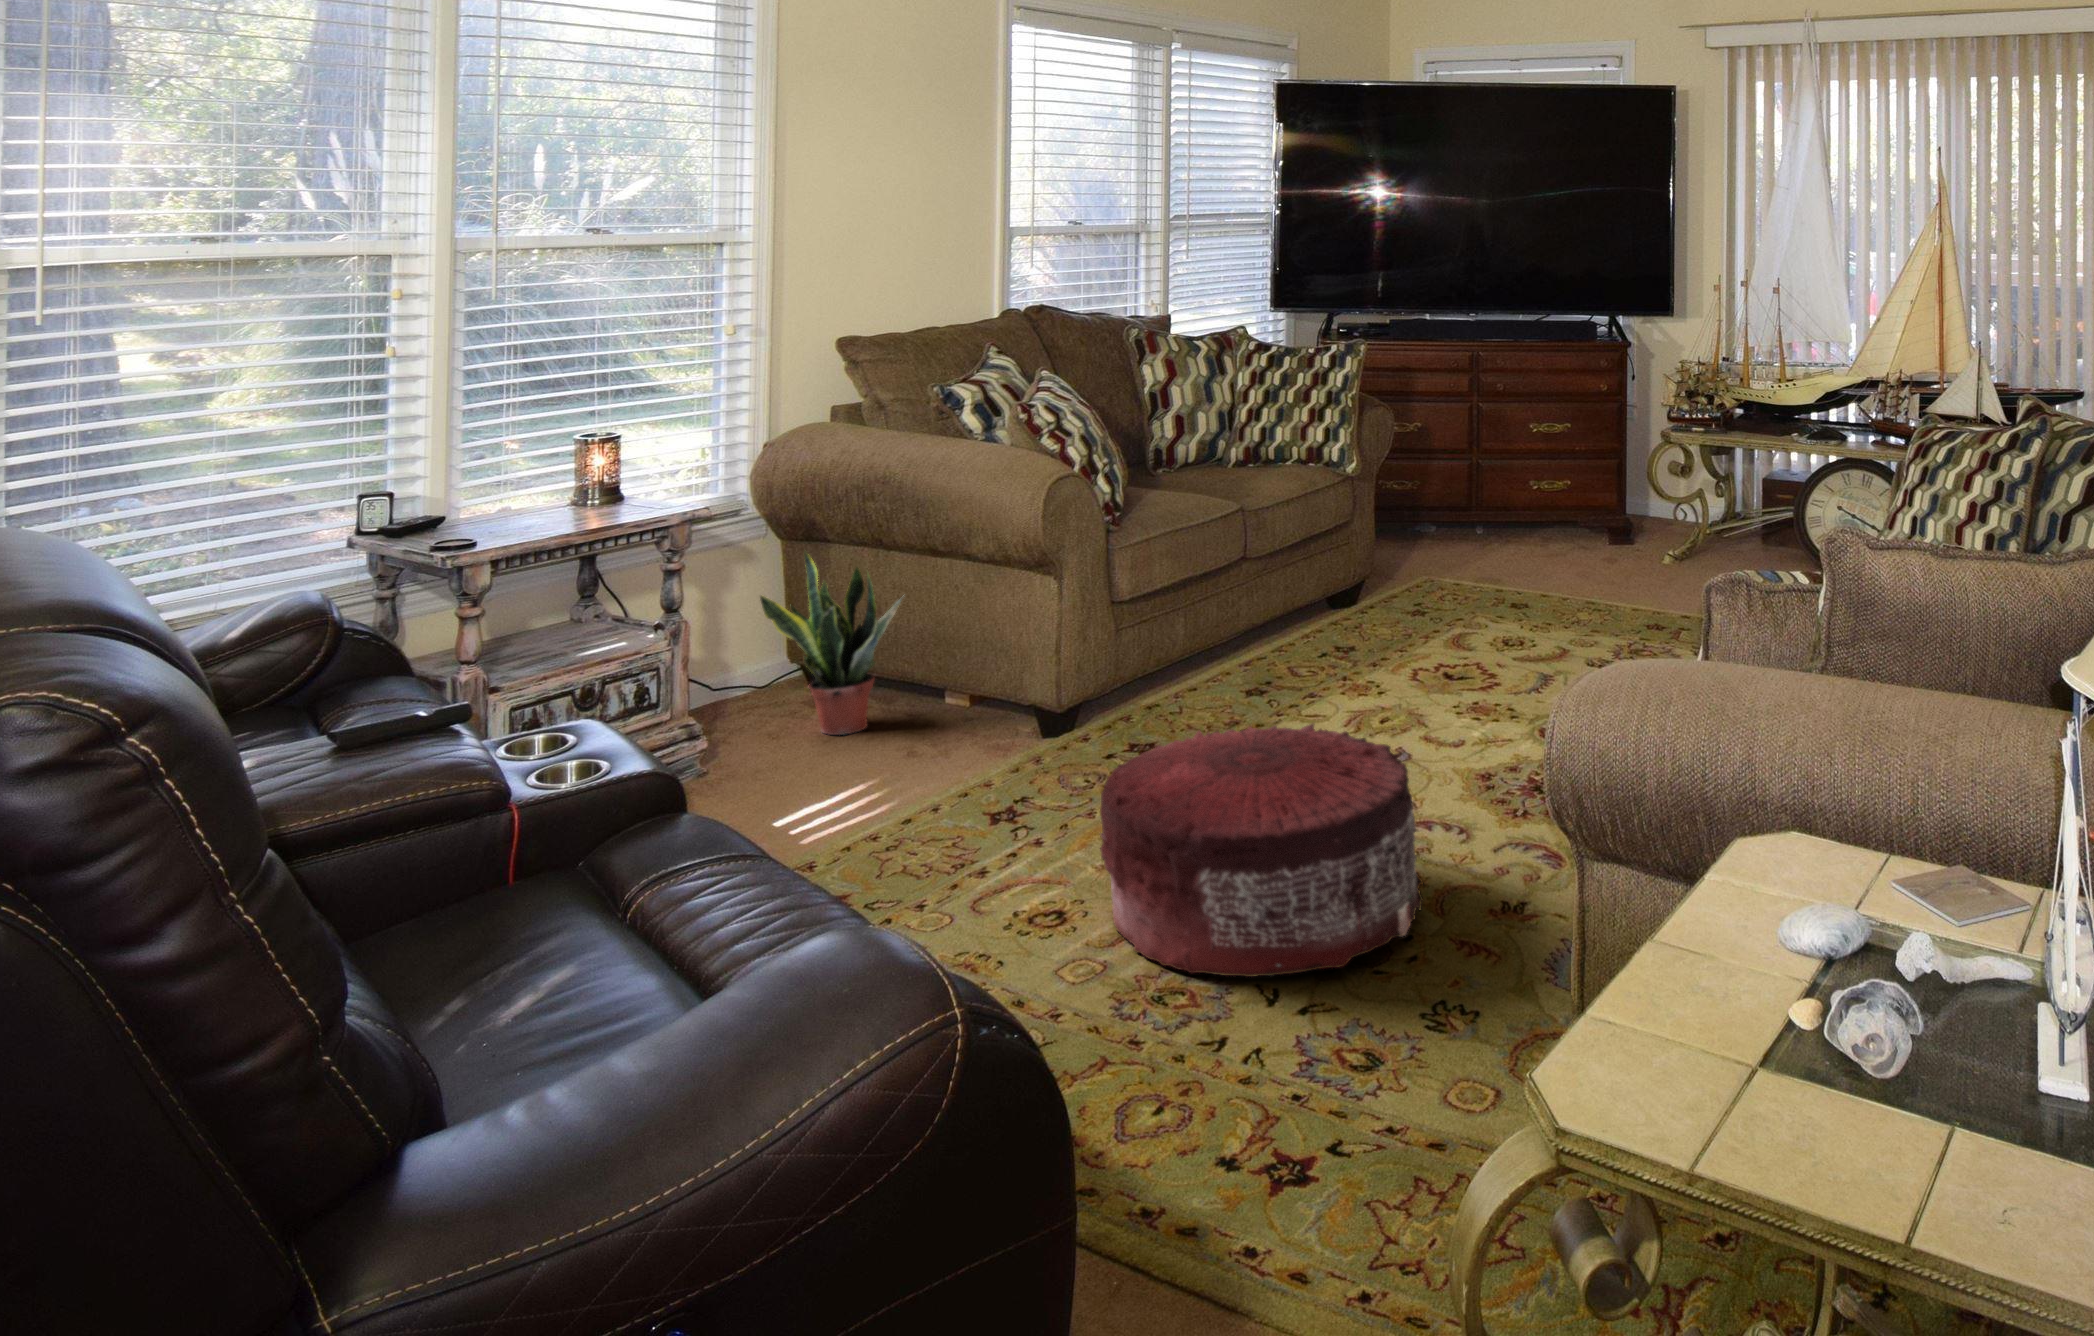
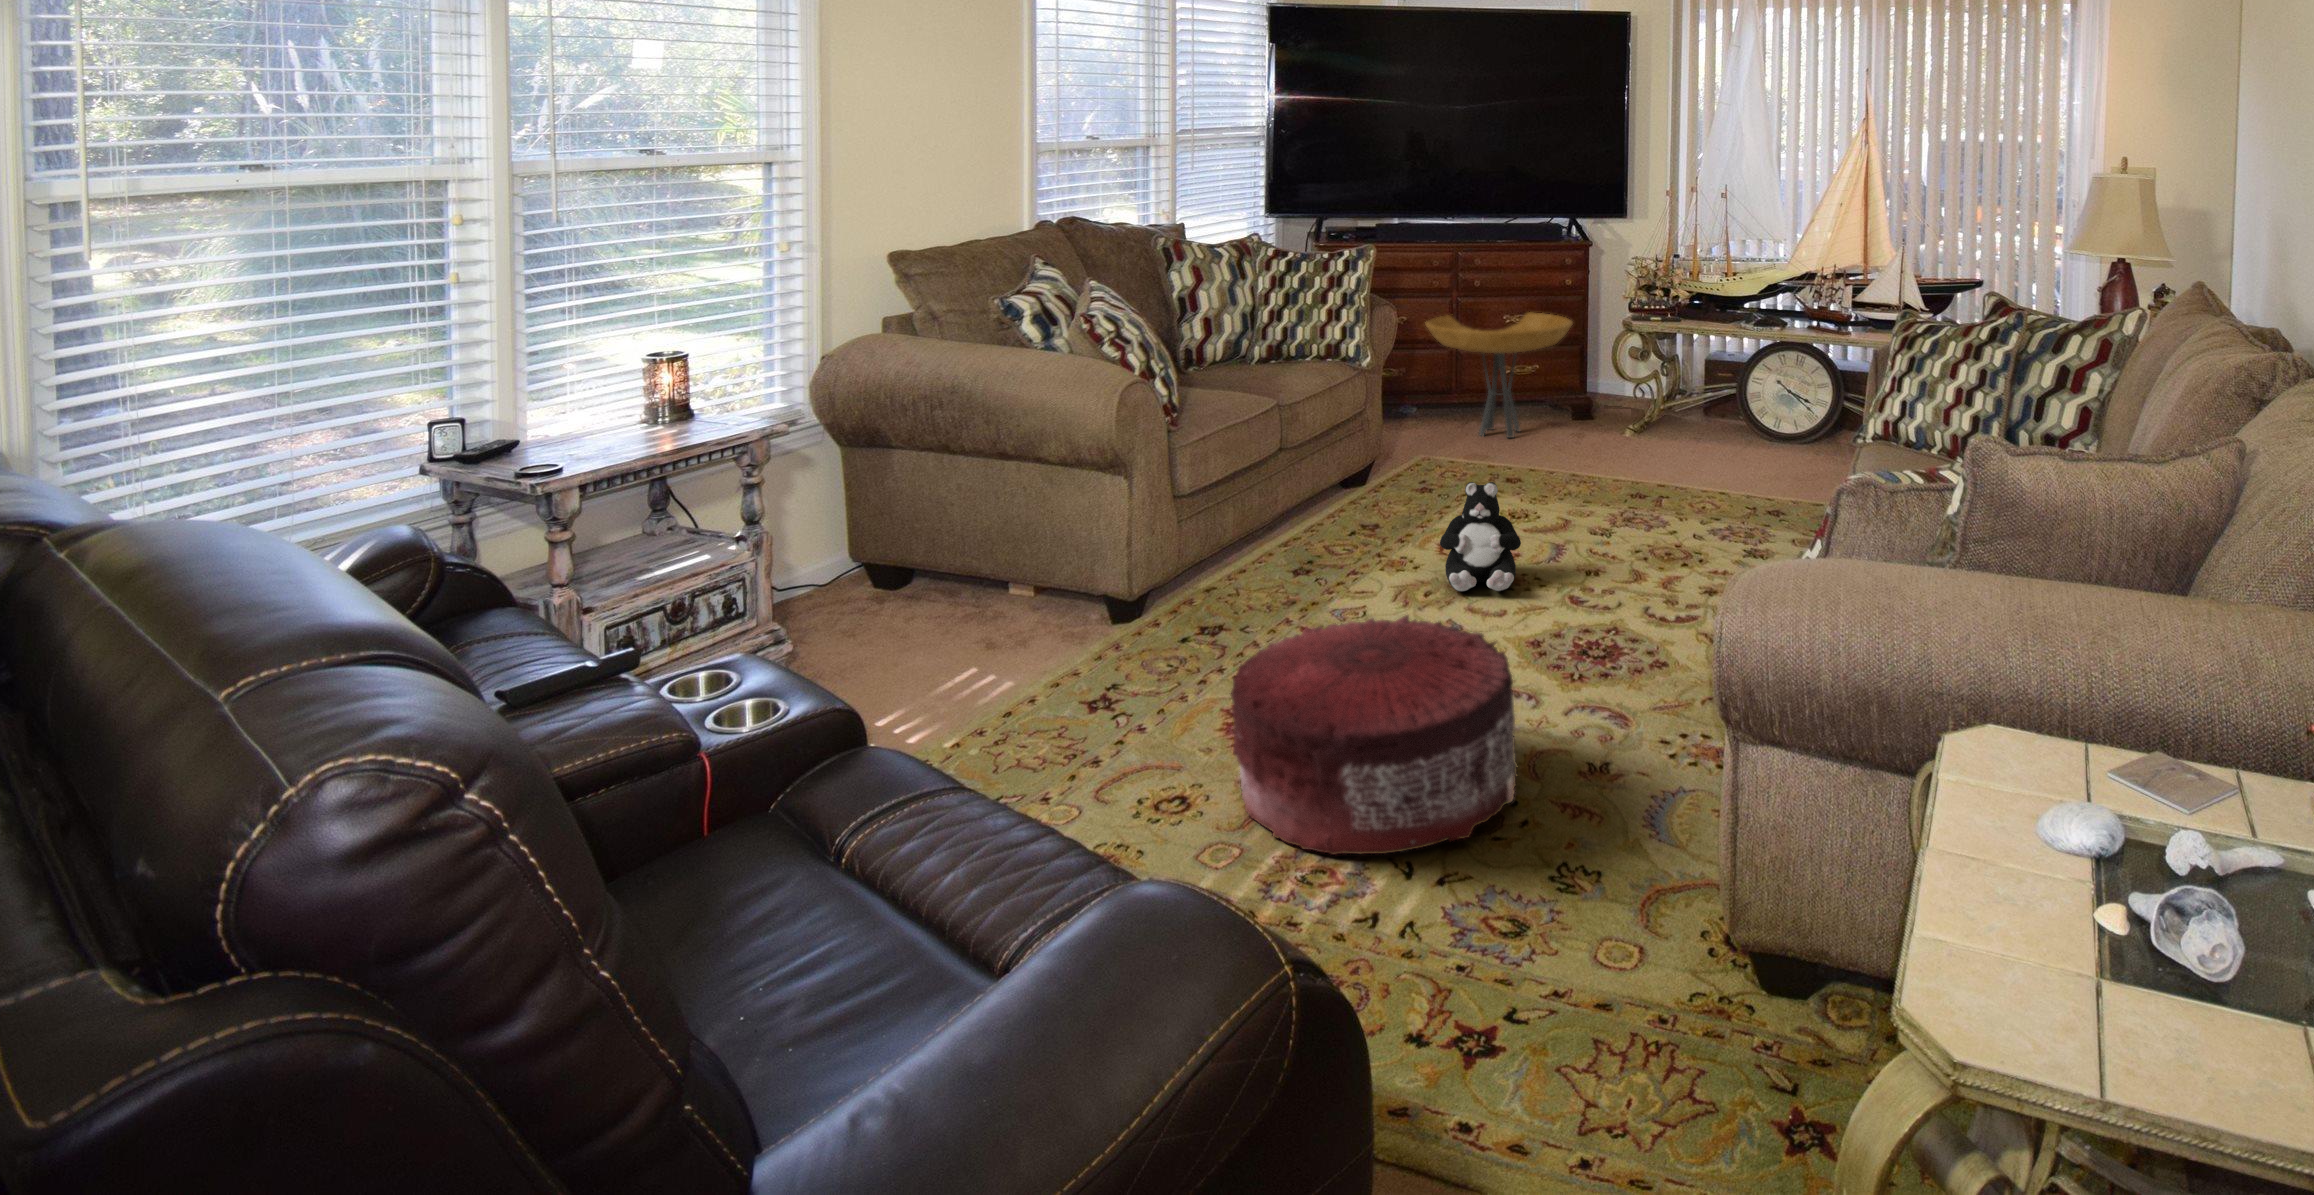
side table: none [1440,416,1616,563] -> present [1425,313,1573,438]
potted plant: present [760,552,901,735] -> none [835,459,981,633]
plush toy: none [1406,595,1500,722] -> present [1440,482,1521,591]

